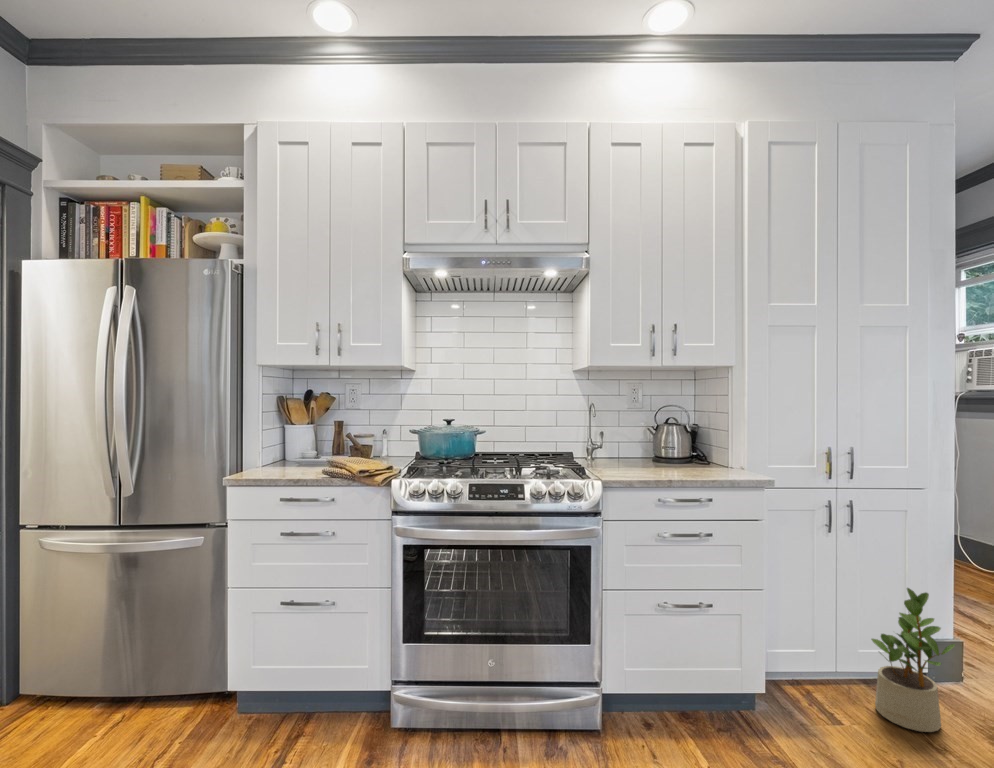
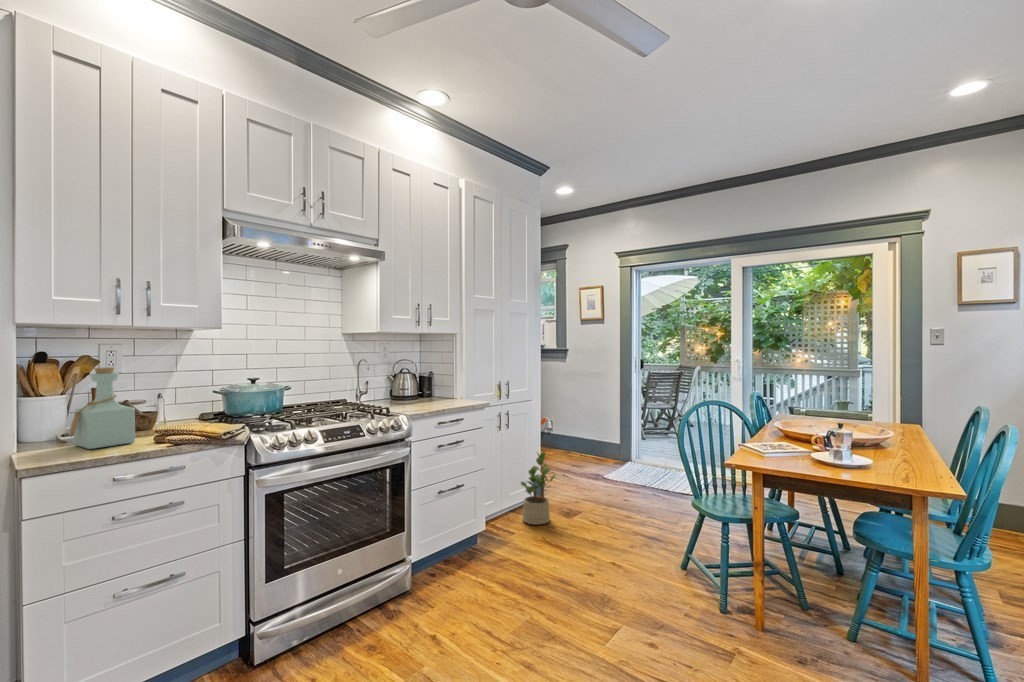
bottle: none [278,401,322,471] -> present [70,367,135,449]

